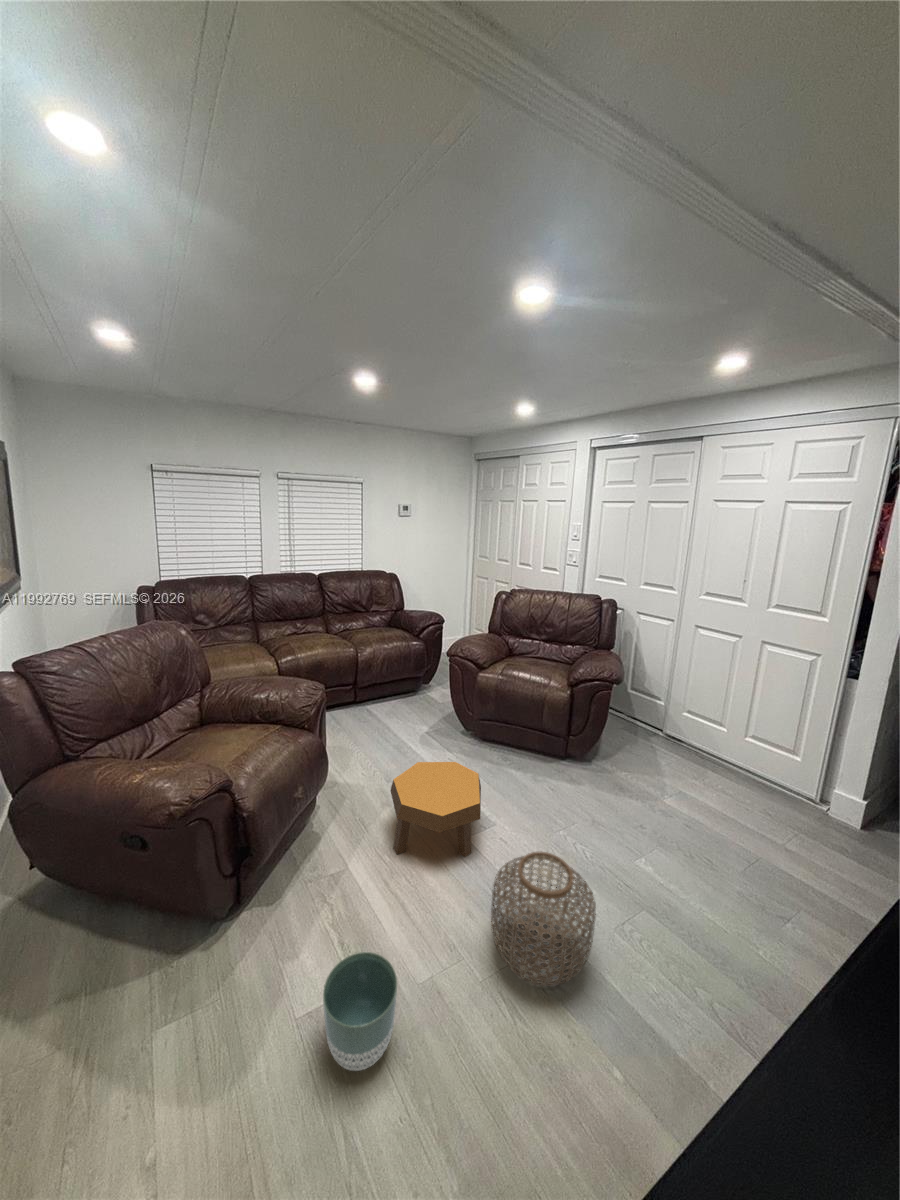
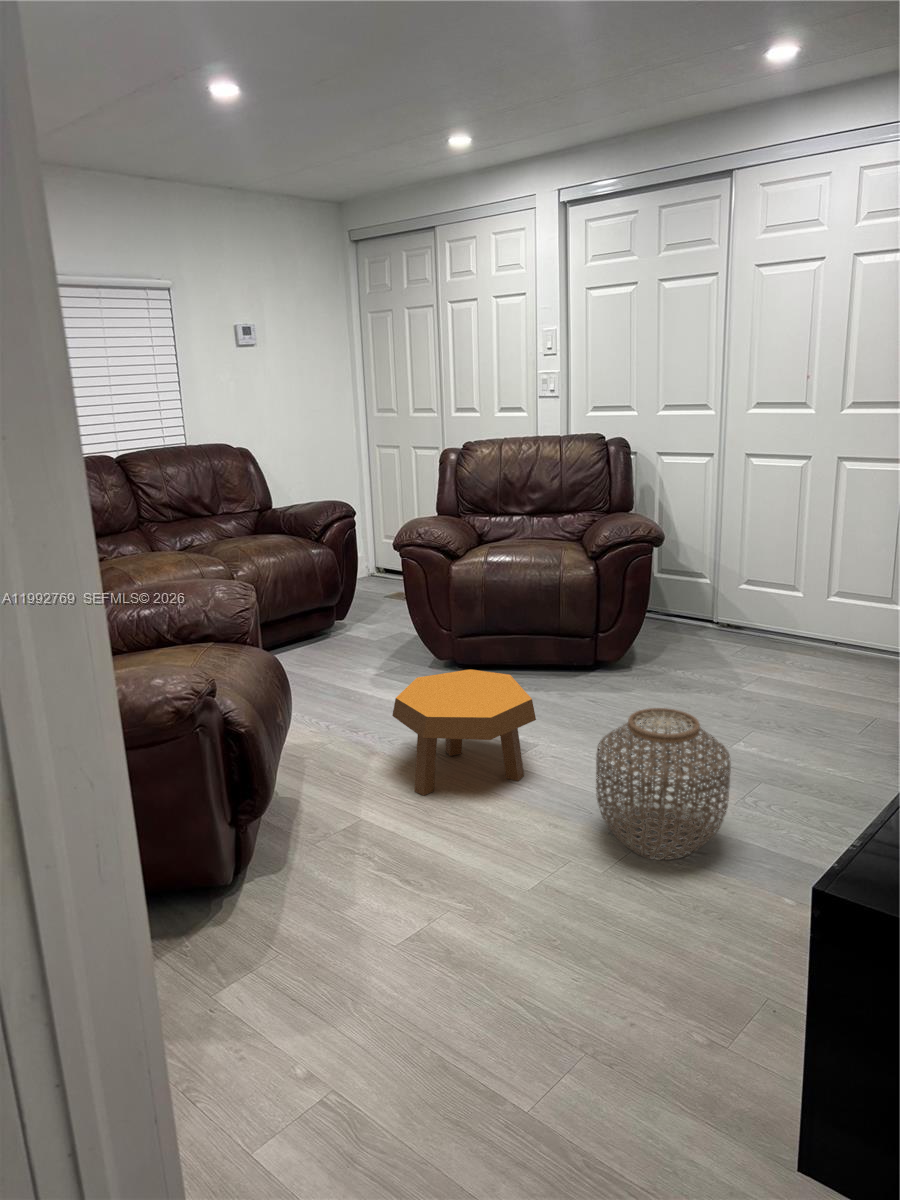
planter: present [323,952,397,1071] -> none [447,839,540,961]

